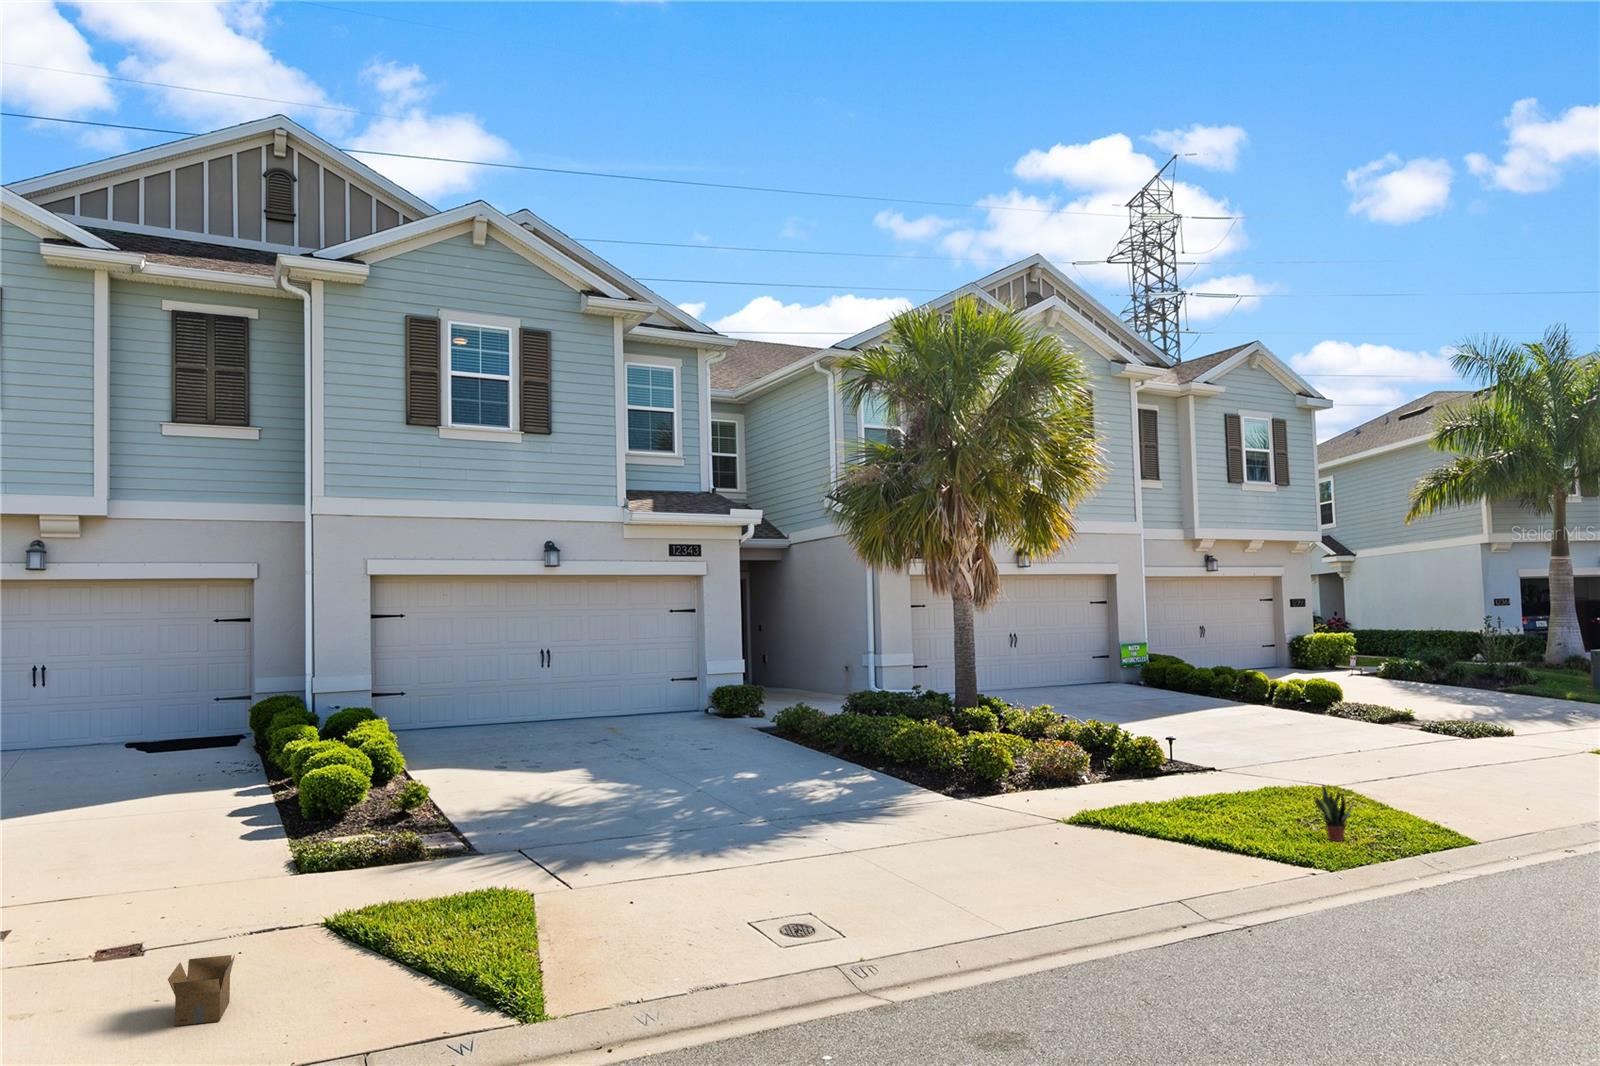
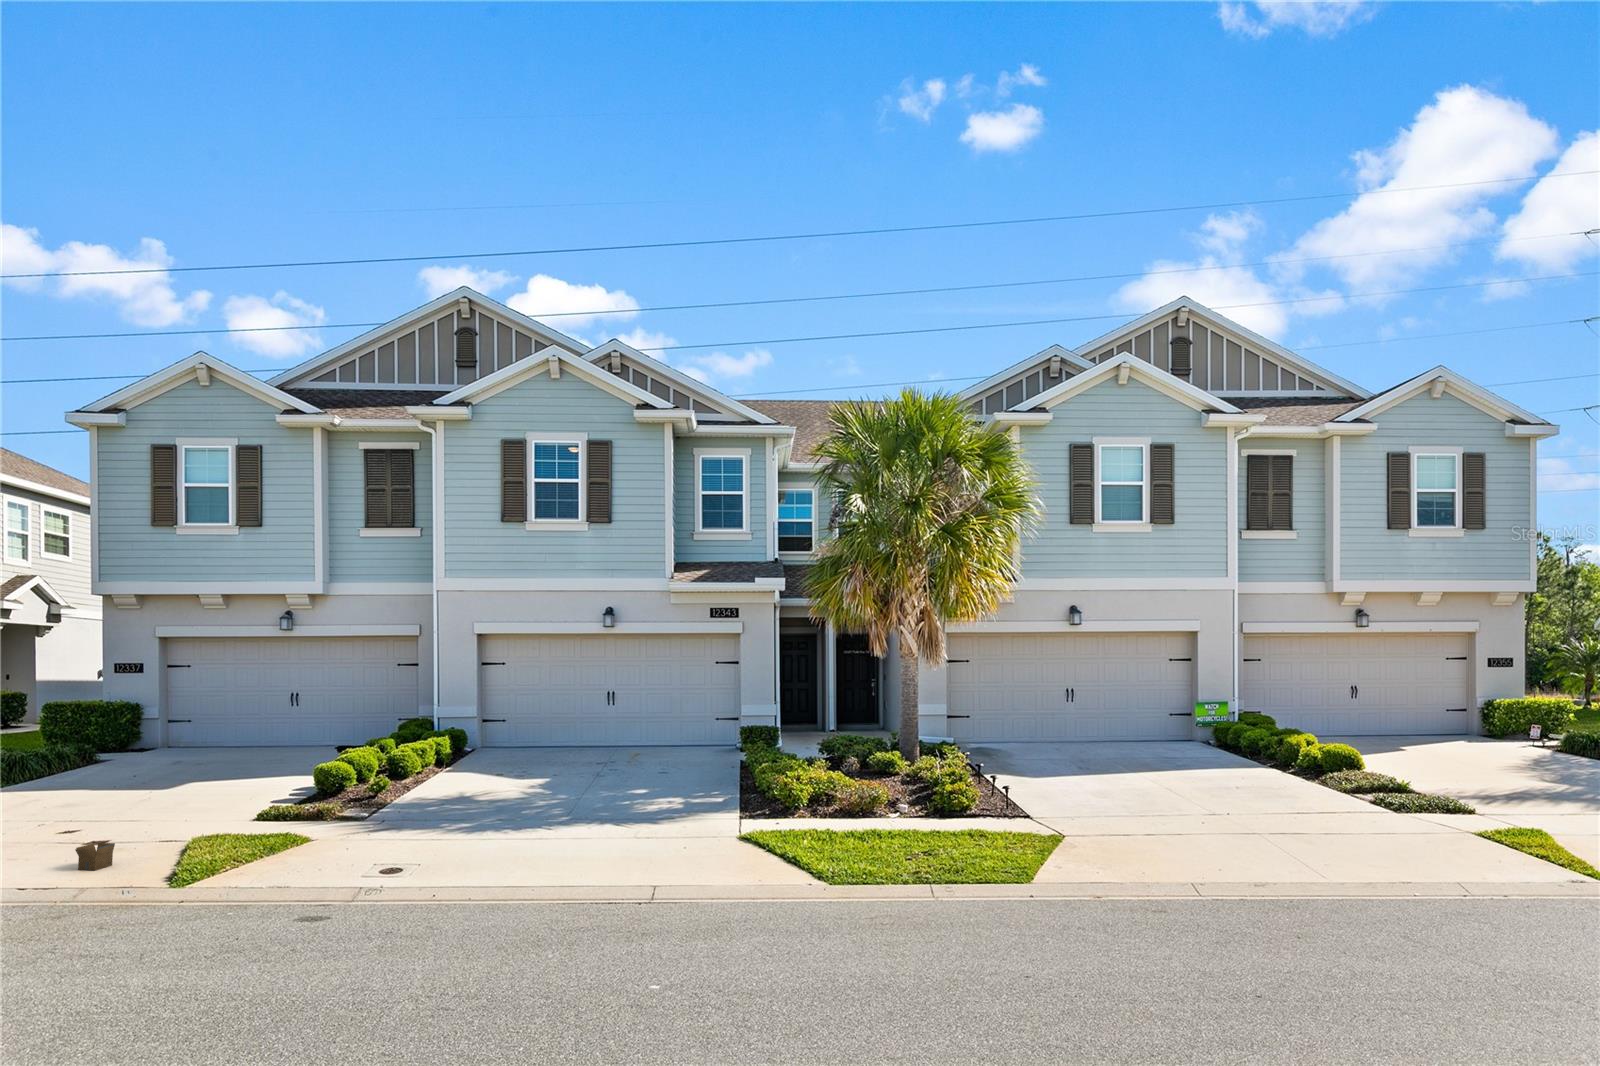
potted plant: present [1314,785,1354,841] -> none [862,825,893,870]

